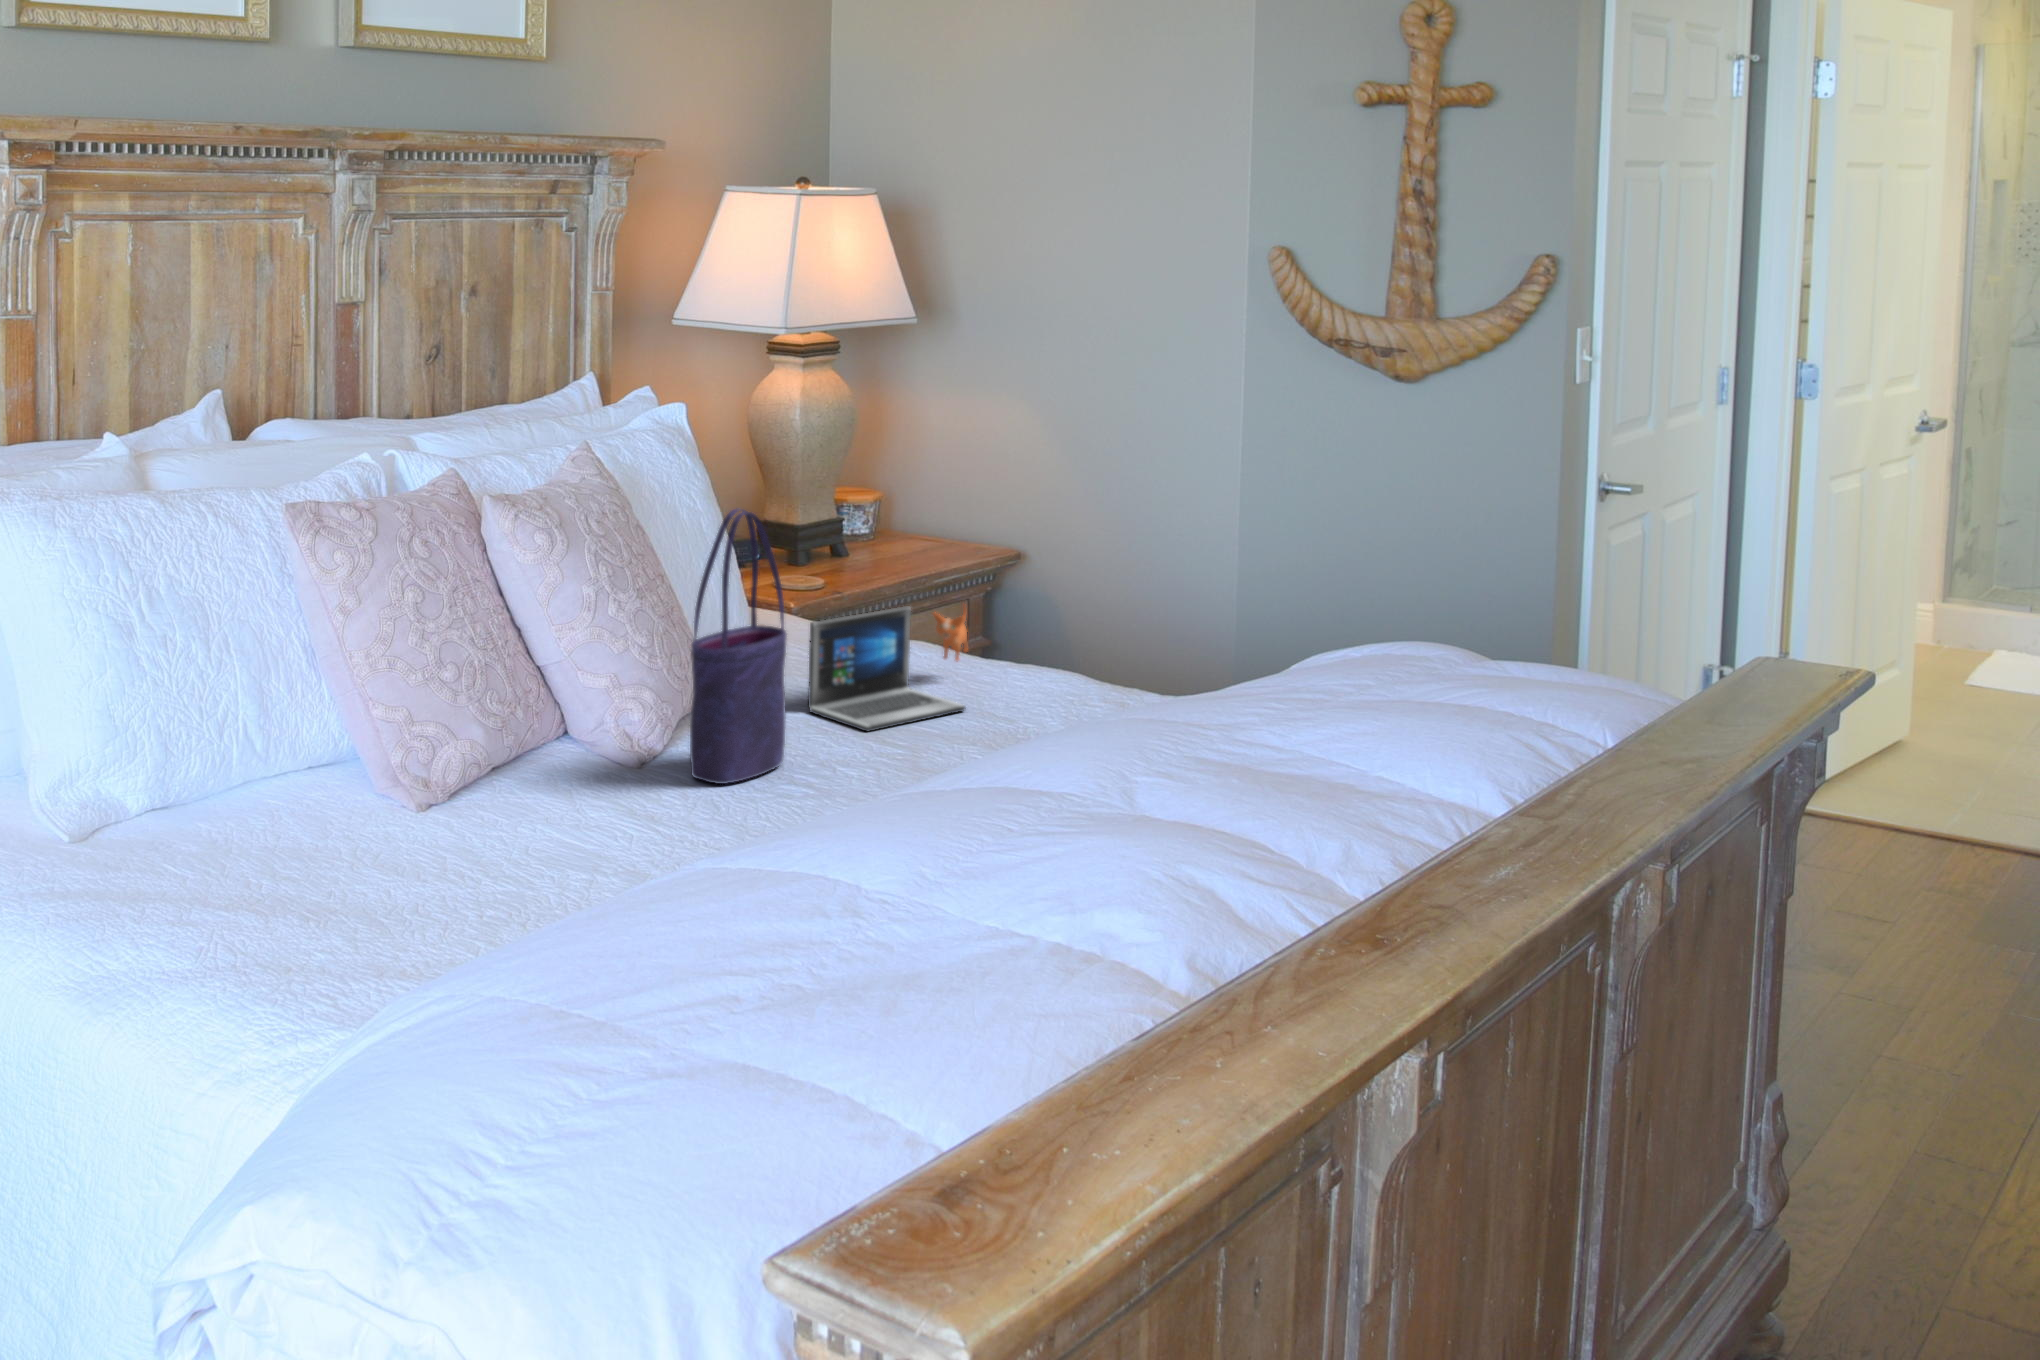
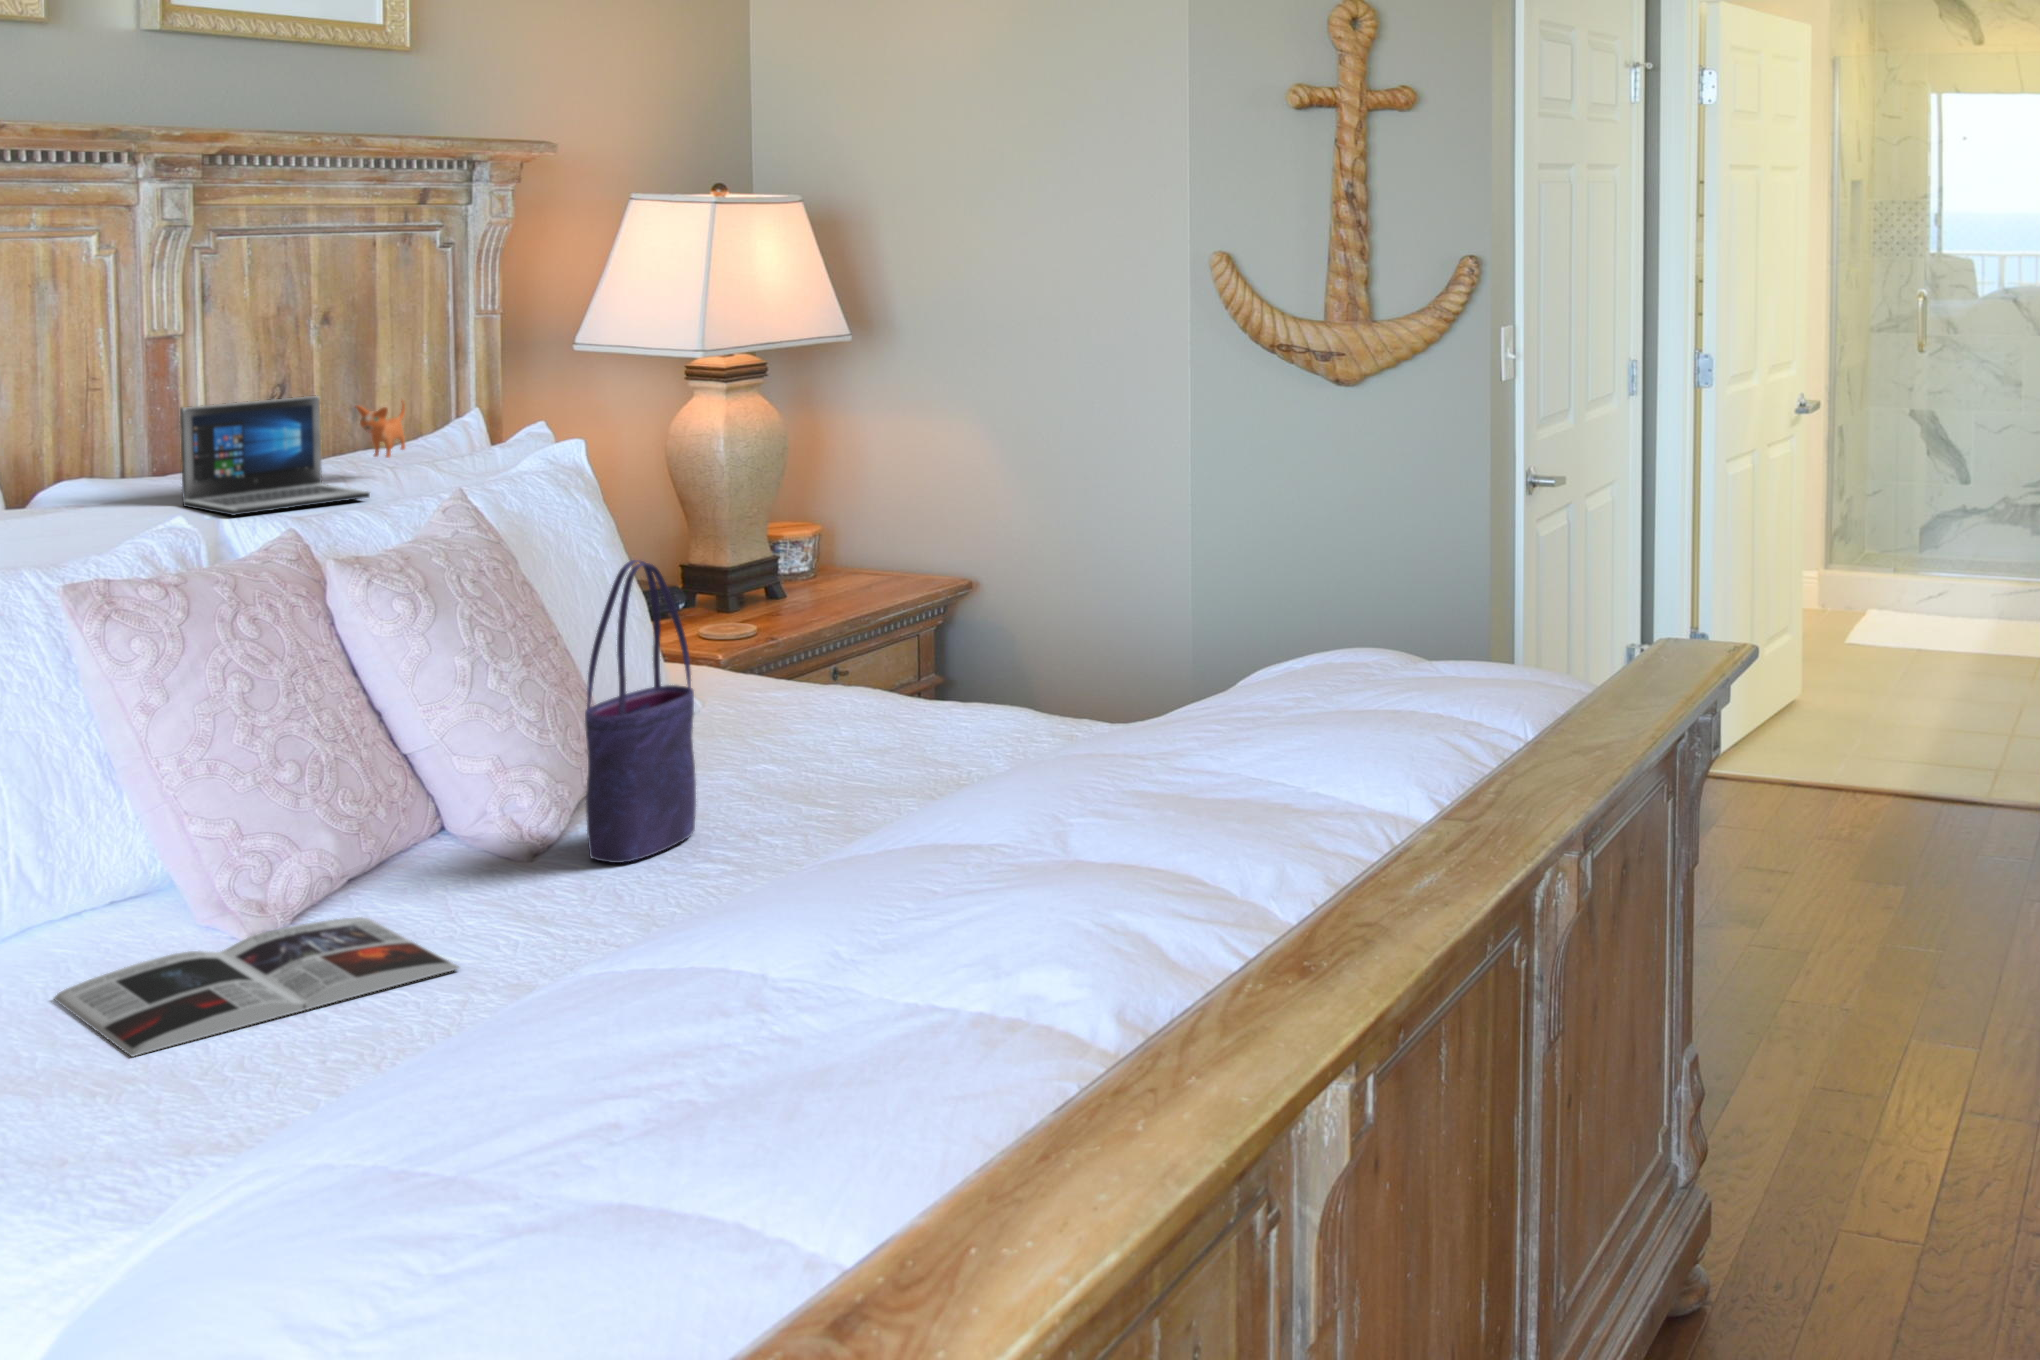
laptop: present [808,606,967,732] -> present [180,395,405,515]
magazine: none [260,808,585,910] -> present [54,917,459,1057]

